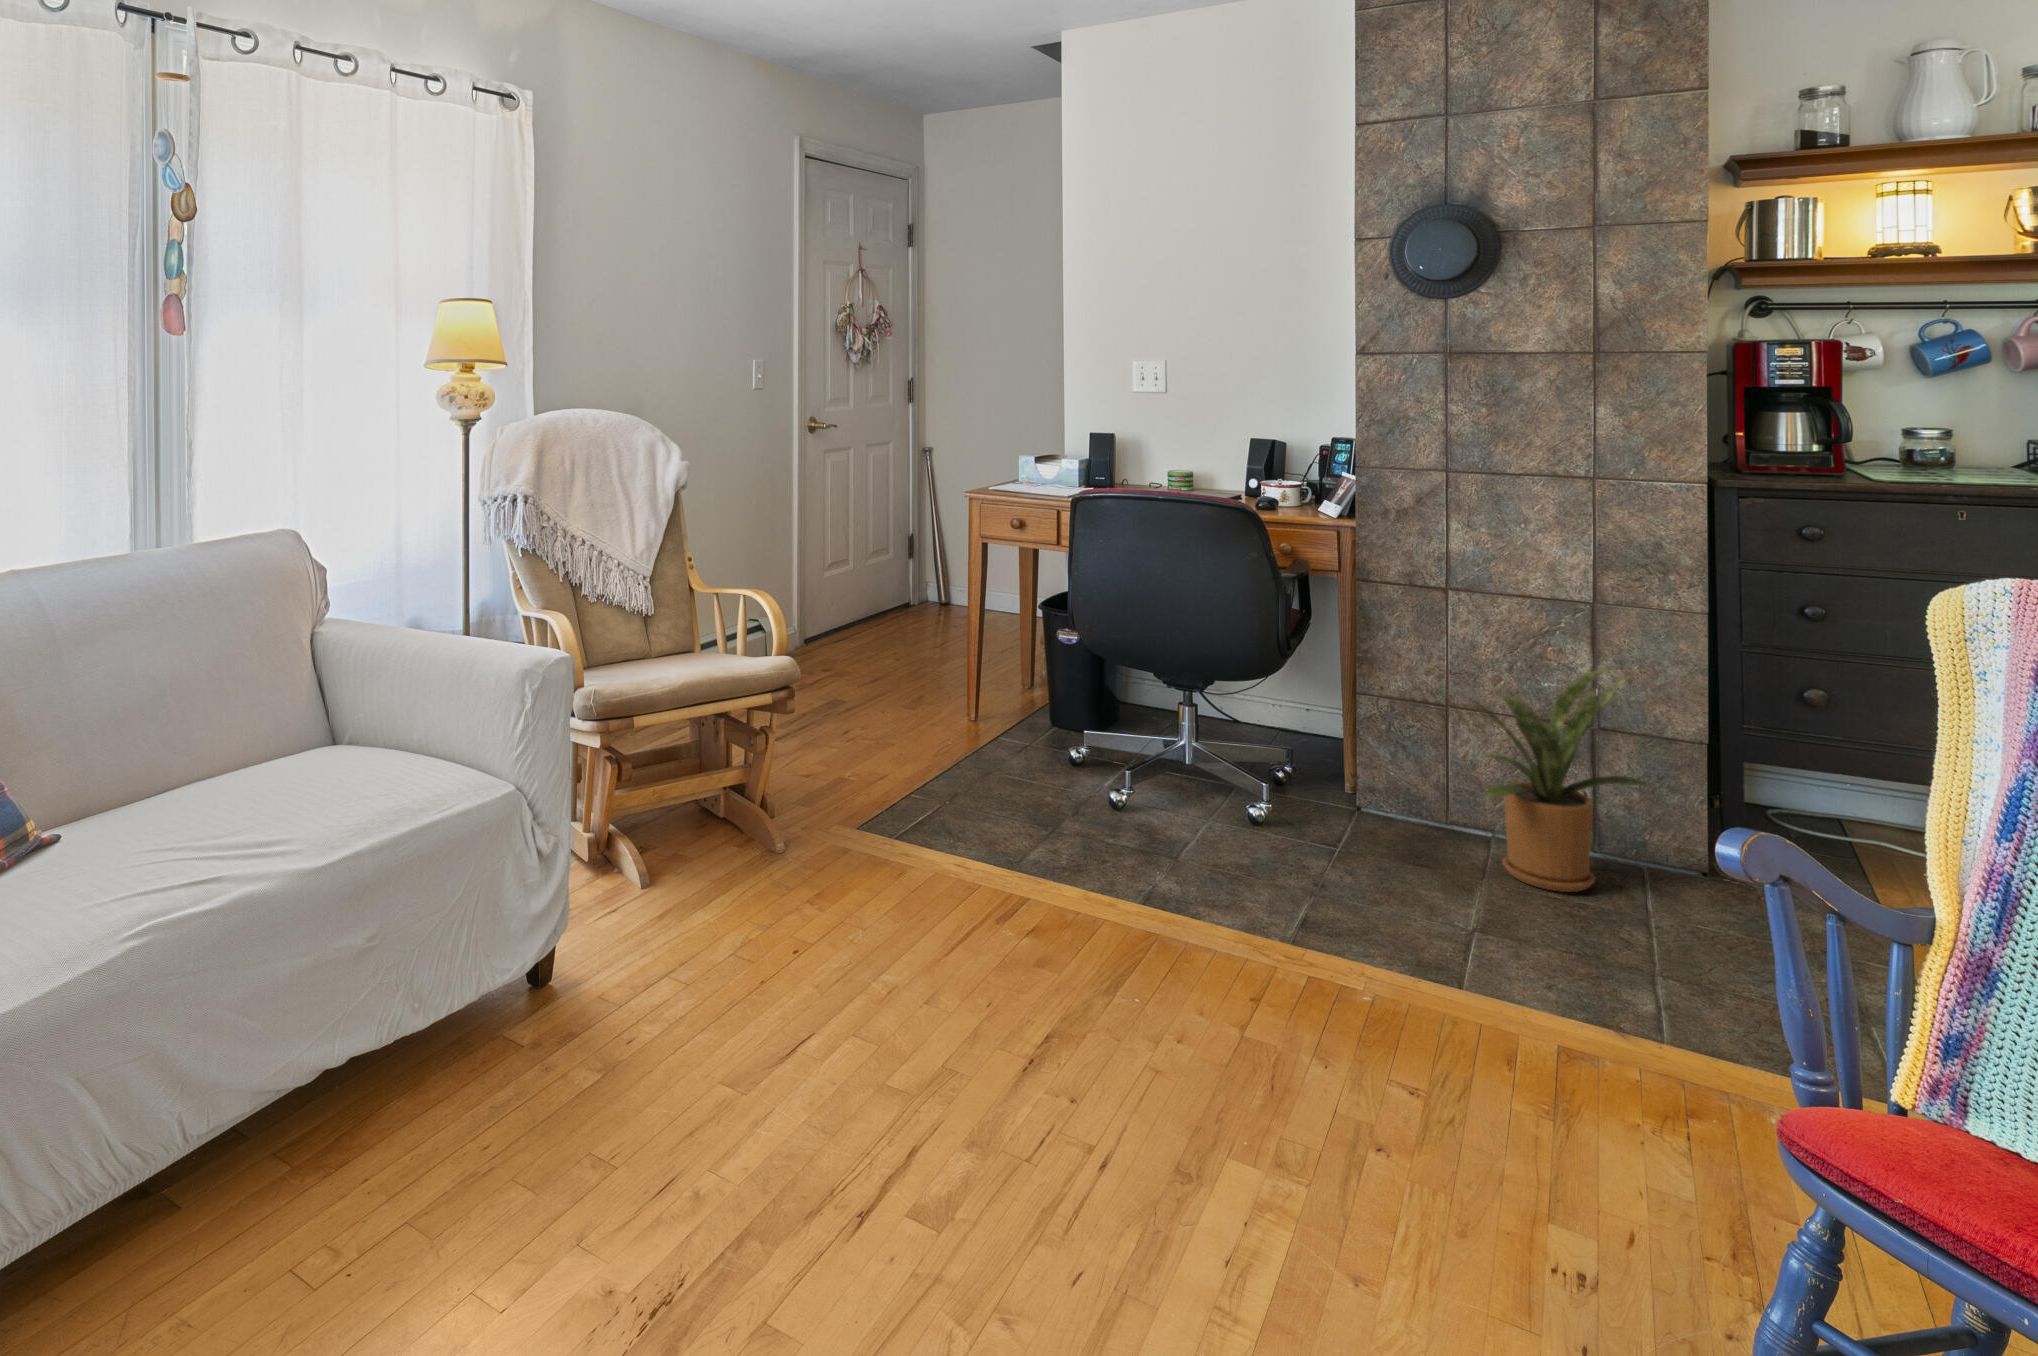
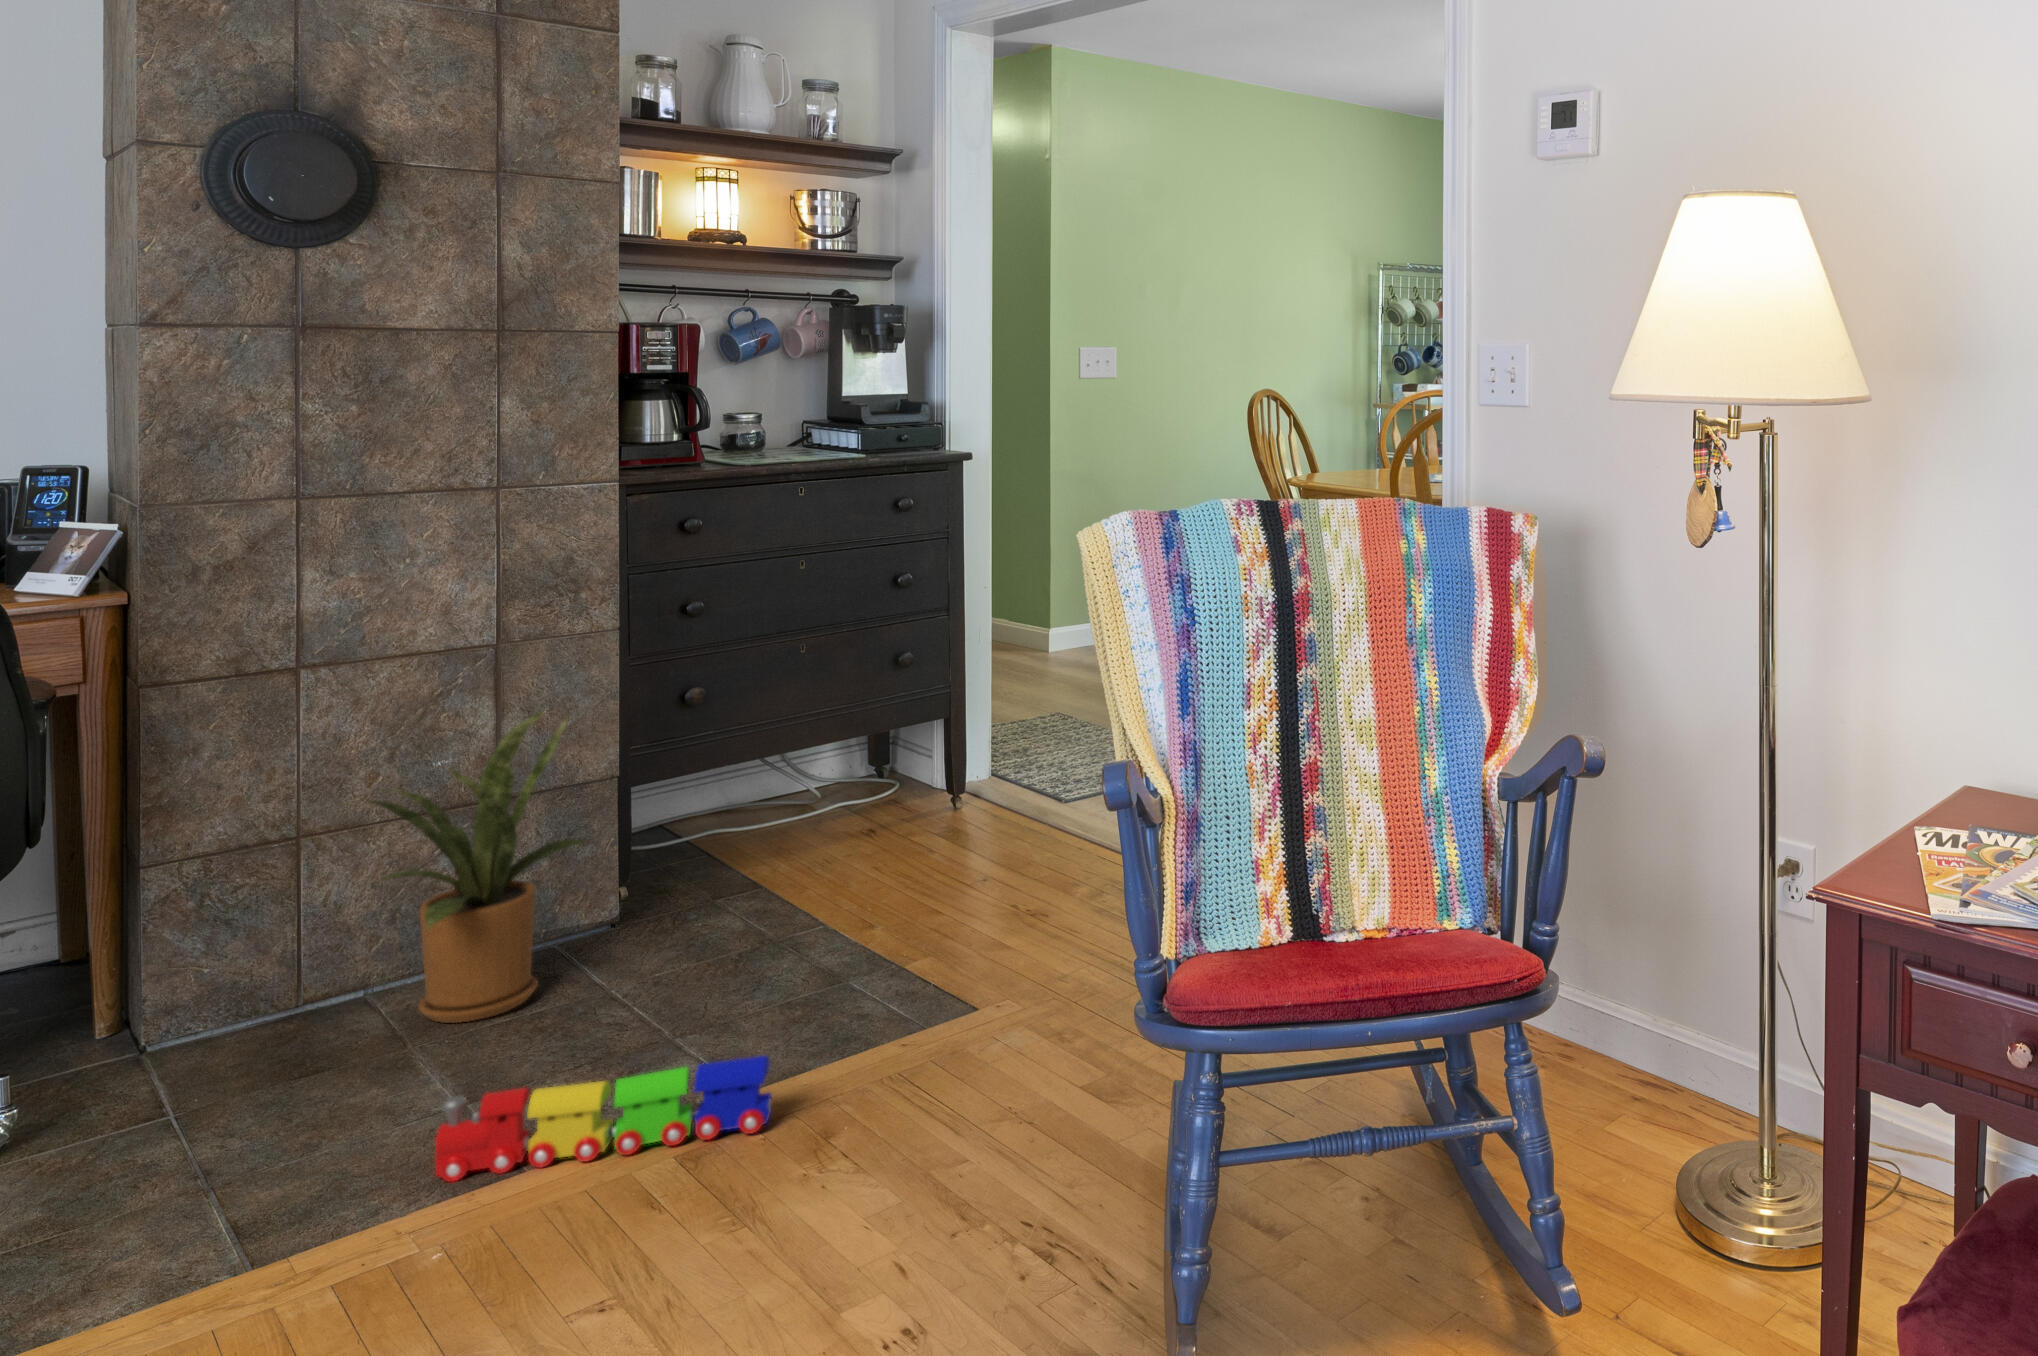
toy train: none [1411,913,1664,1073] -> present [435,1056,772,1182]

